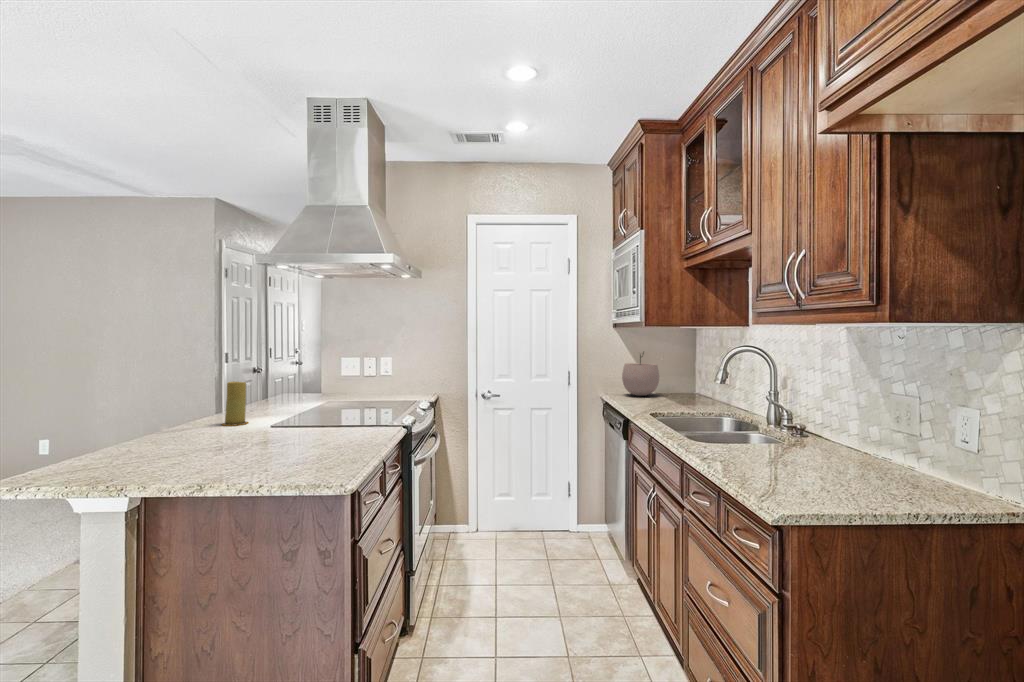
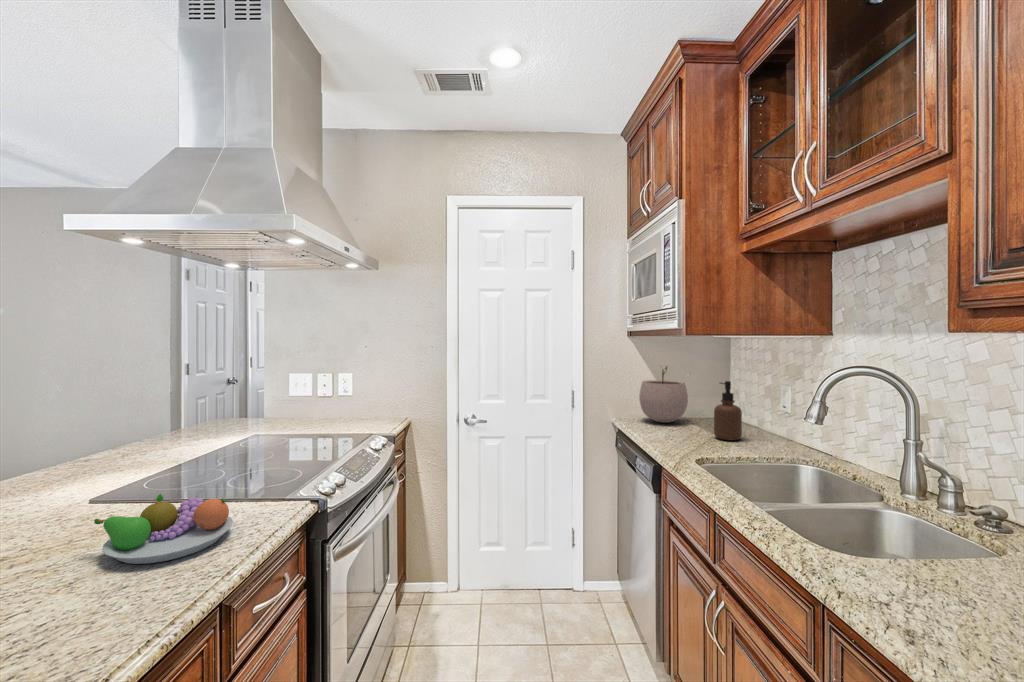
soap dispenser: none [672,361,691,404] -> present [714,381,742,441]
candle: present [222,381,248,426] -> none [21,423,76,499]
fruit bowl: none [307,413,372,441] -> present [94,494,233,564]

